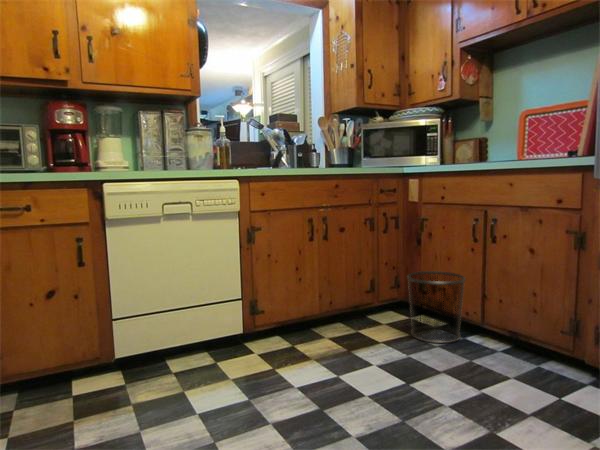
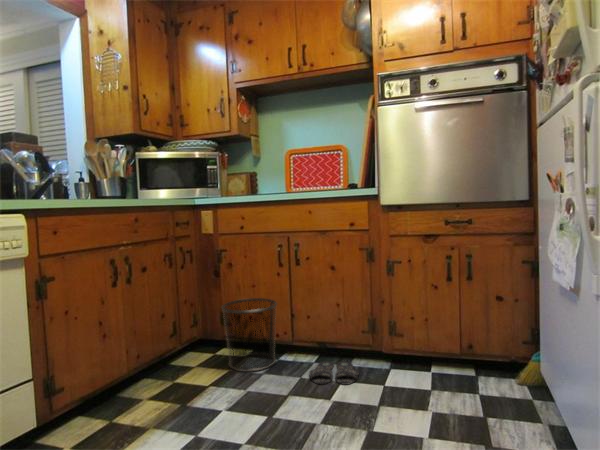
slippers: none [477,353,542,380] -> present [309,361,359,385]

